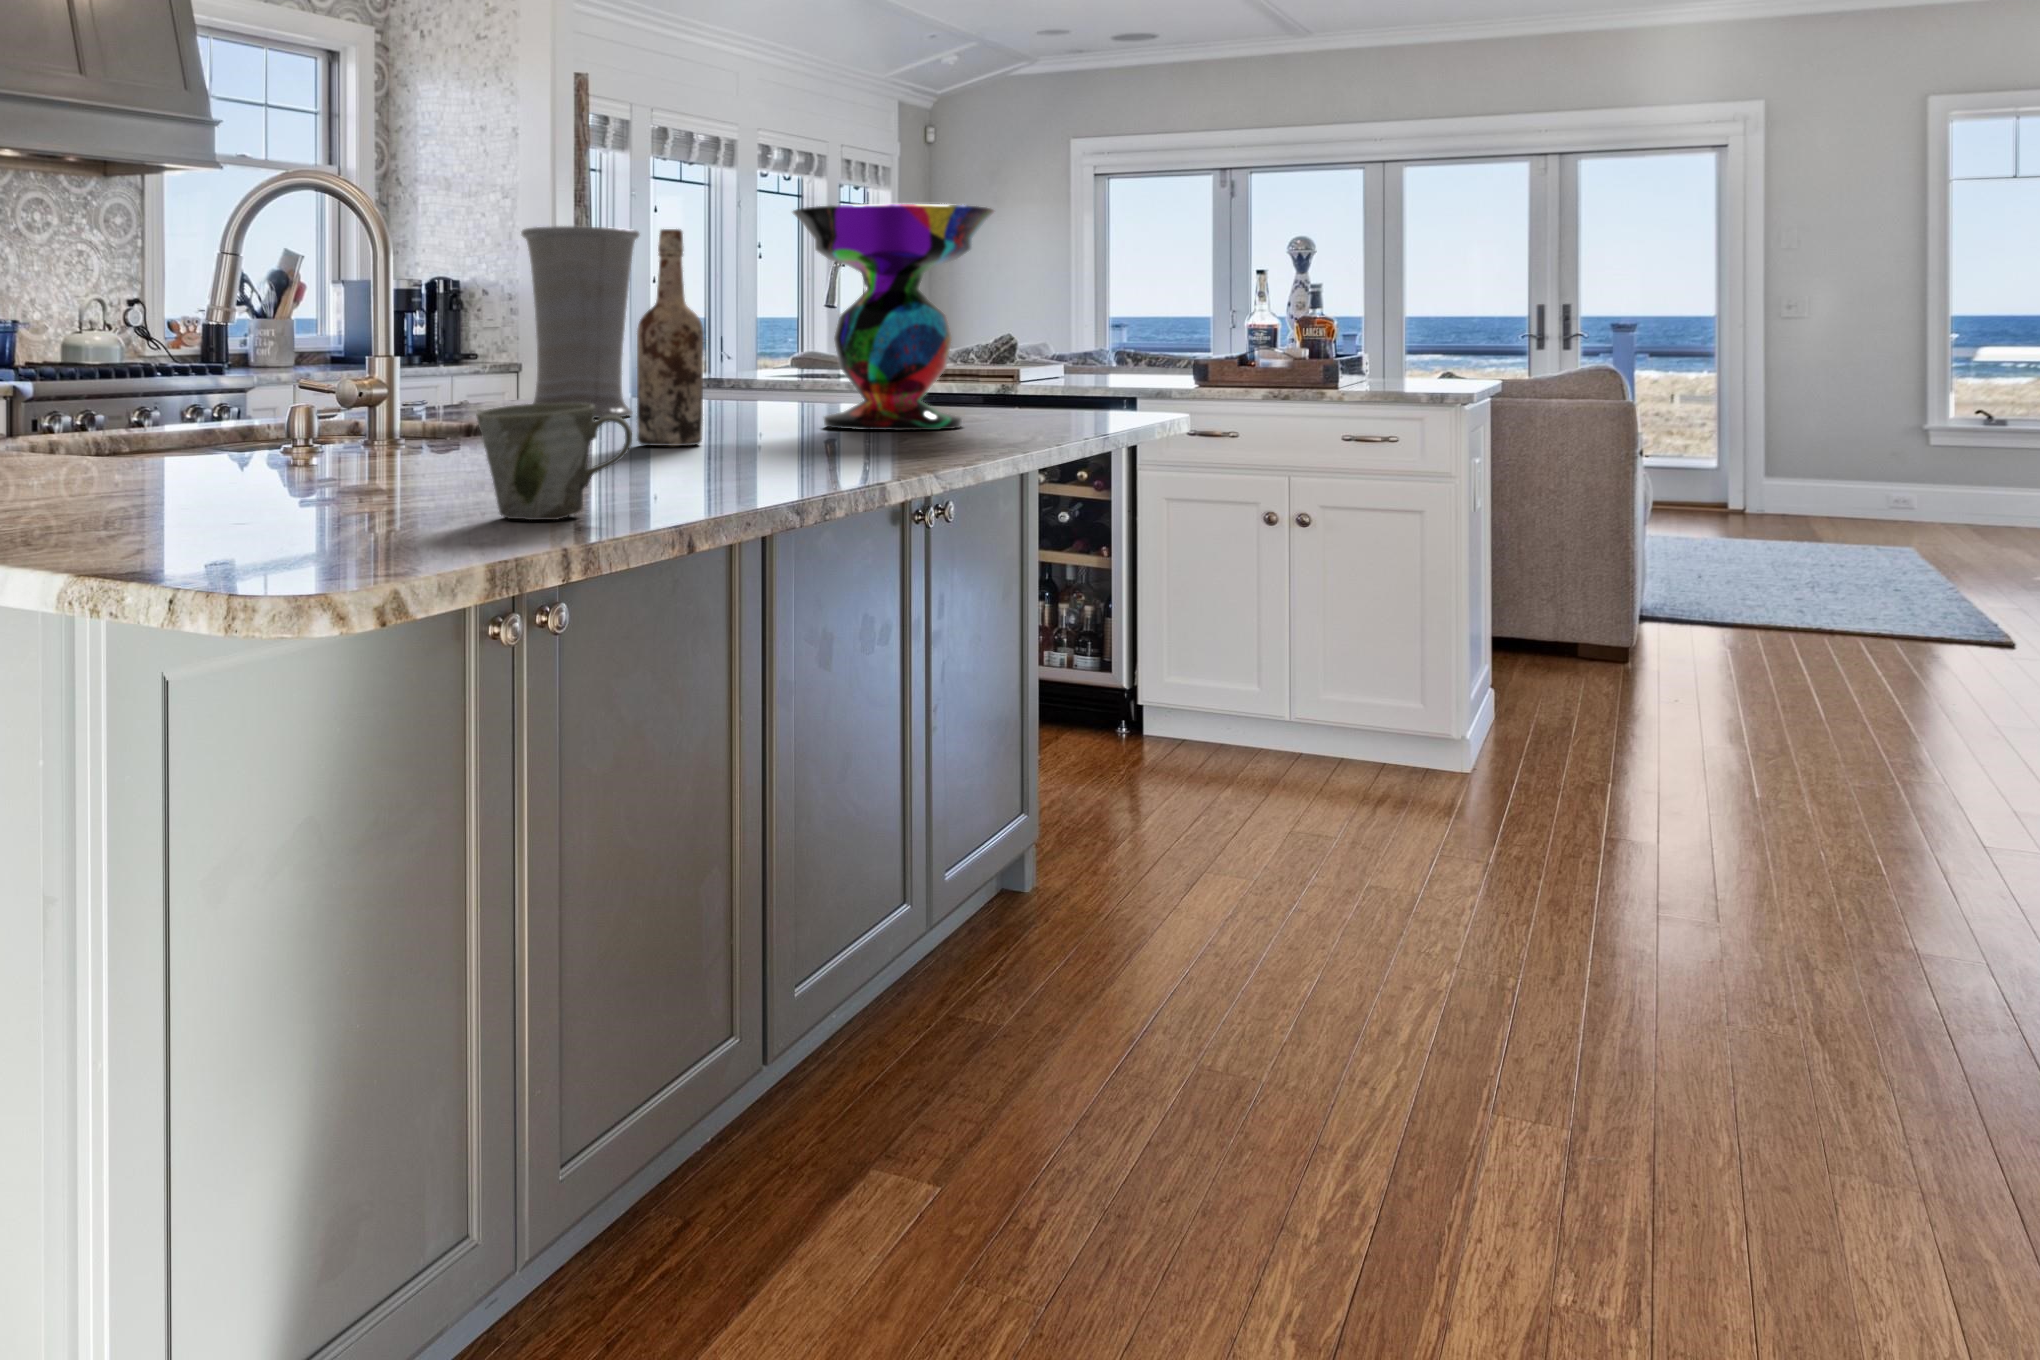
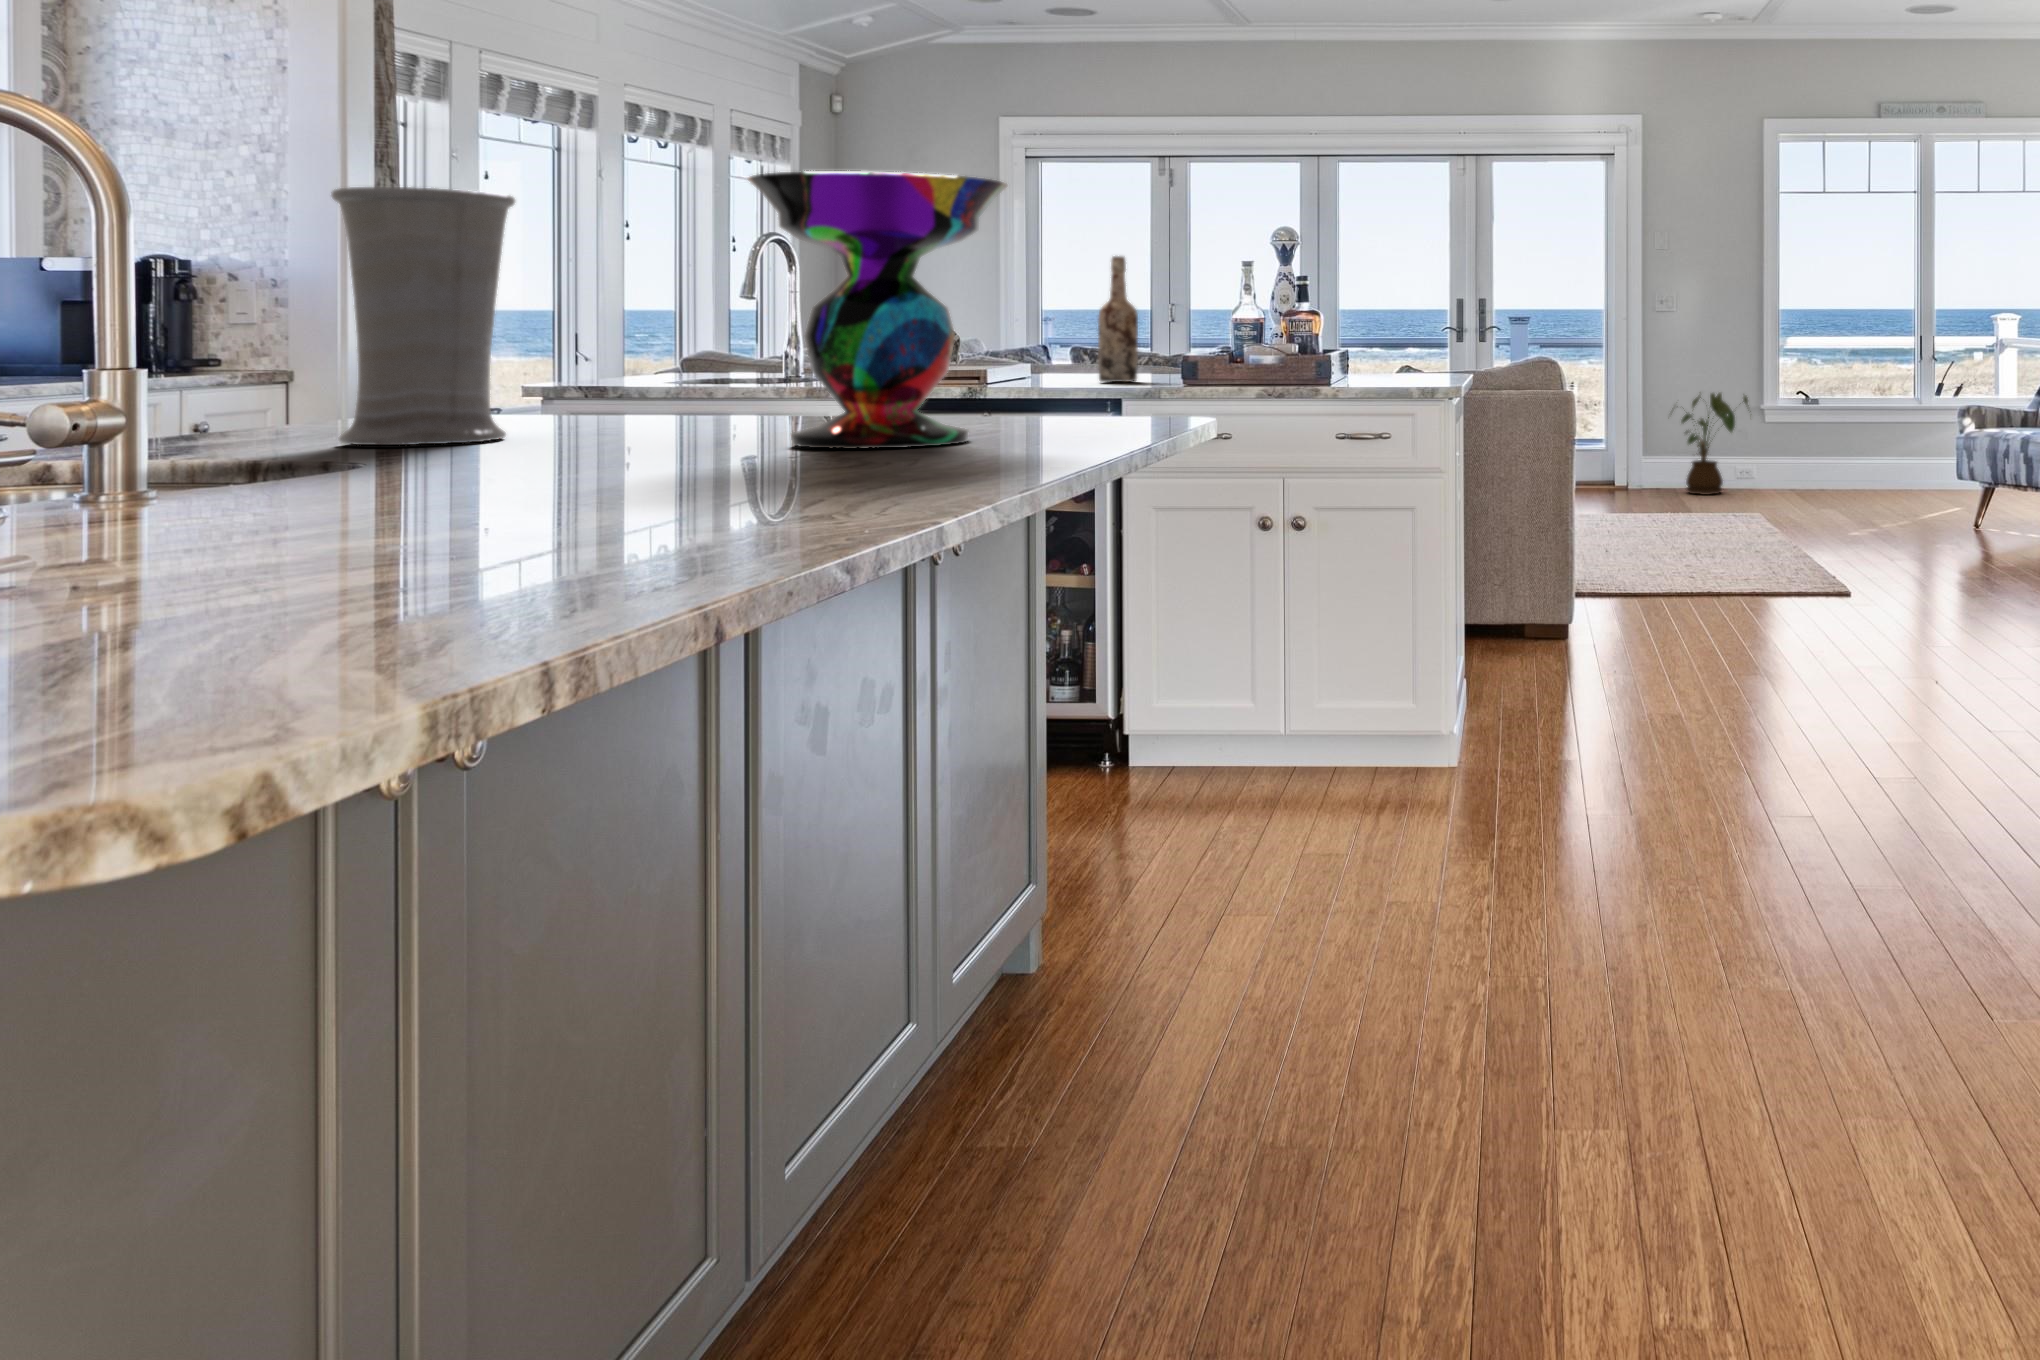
wine bottle: present [637,229,704,446] -> present [1098,256,1138,382]
mug: present [476,403,632,520] -> none [354,437,620,616]
house plant: none [1802,407,1916,525] -> present [1681,393,1749,495]

